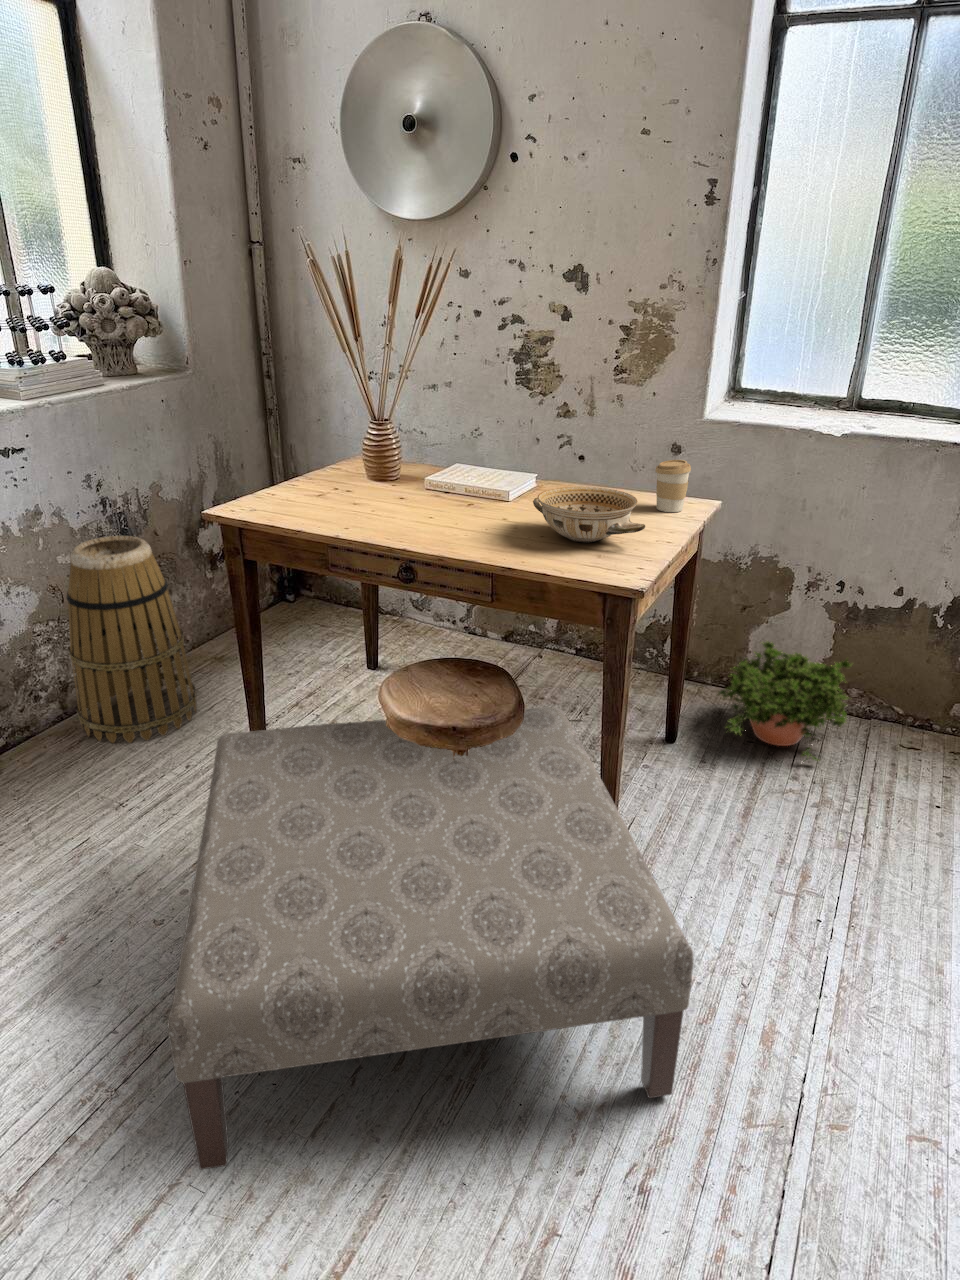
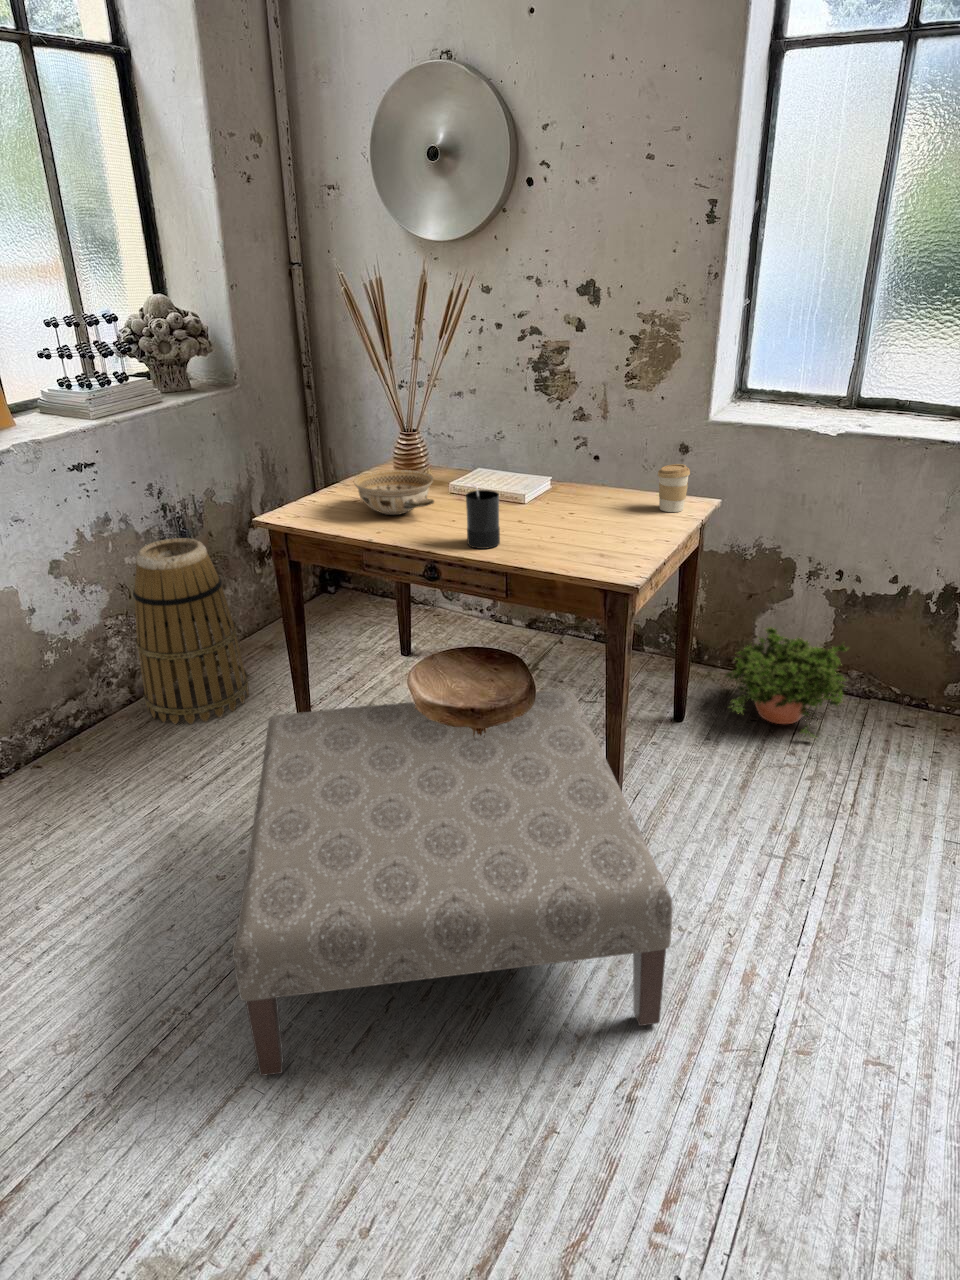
candle: none [447,475,484,547] -> present [466,485,500,549]
ceramic bowl: present [533,487,645,542] -> present [354,470,434,515]

